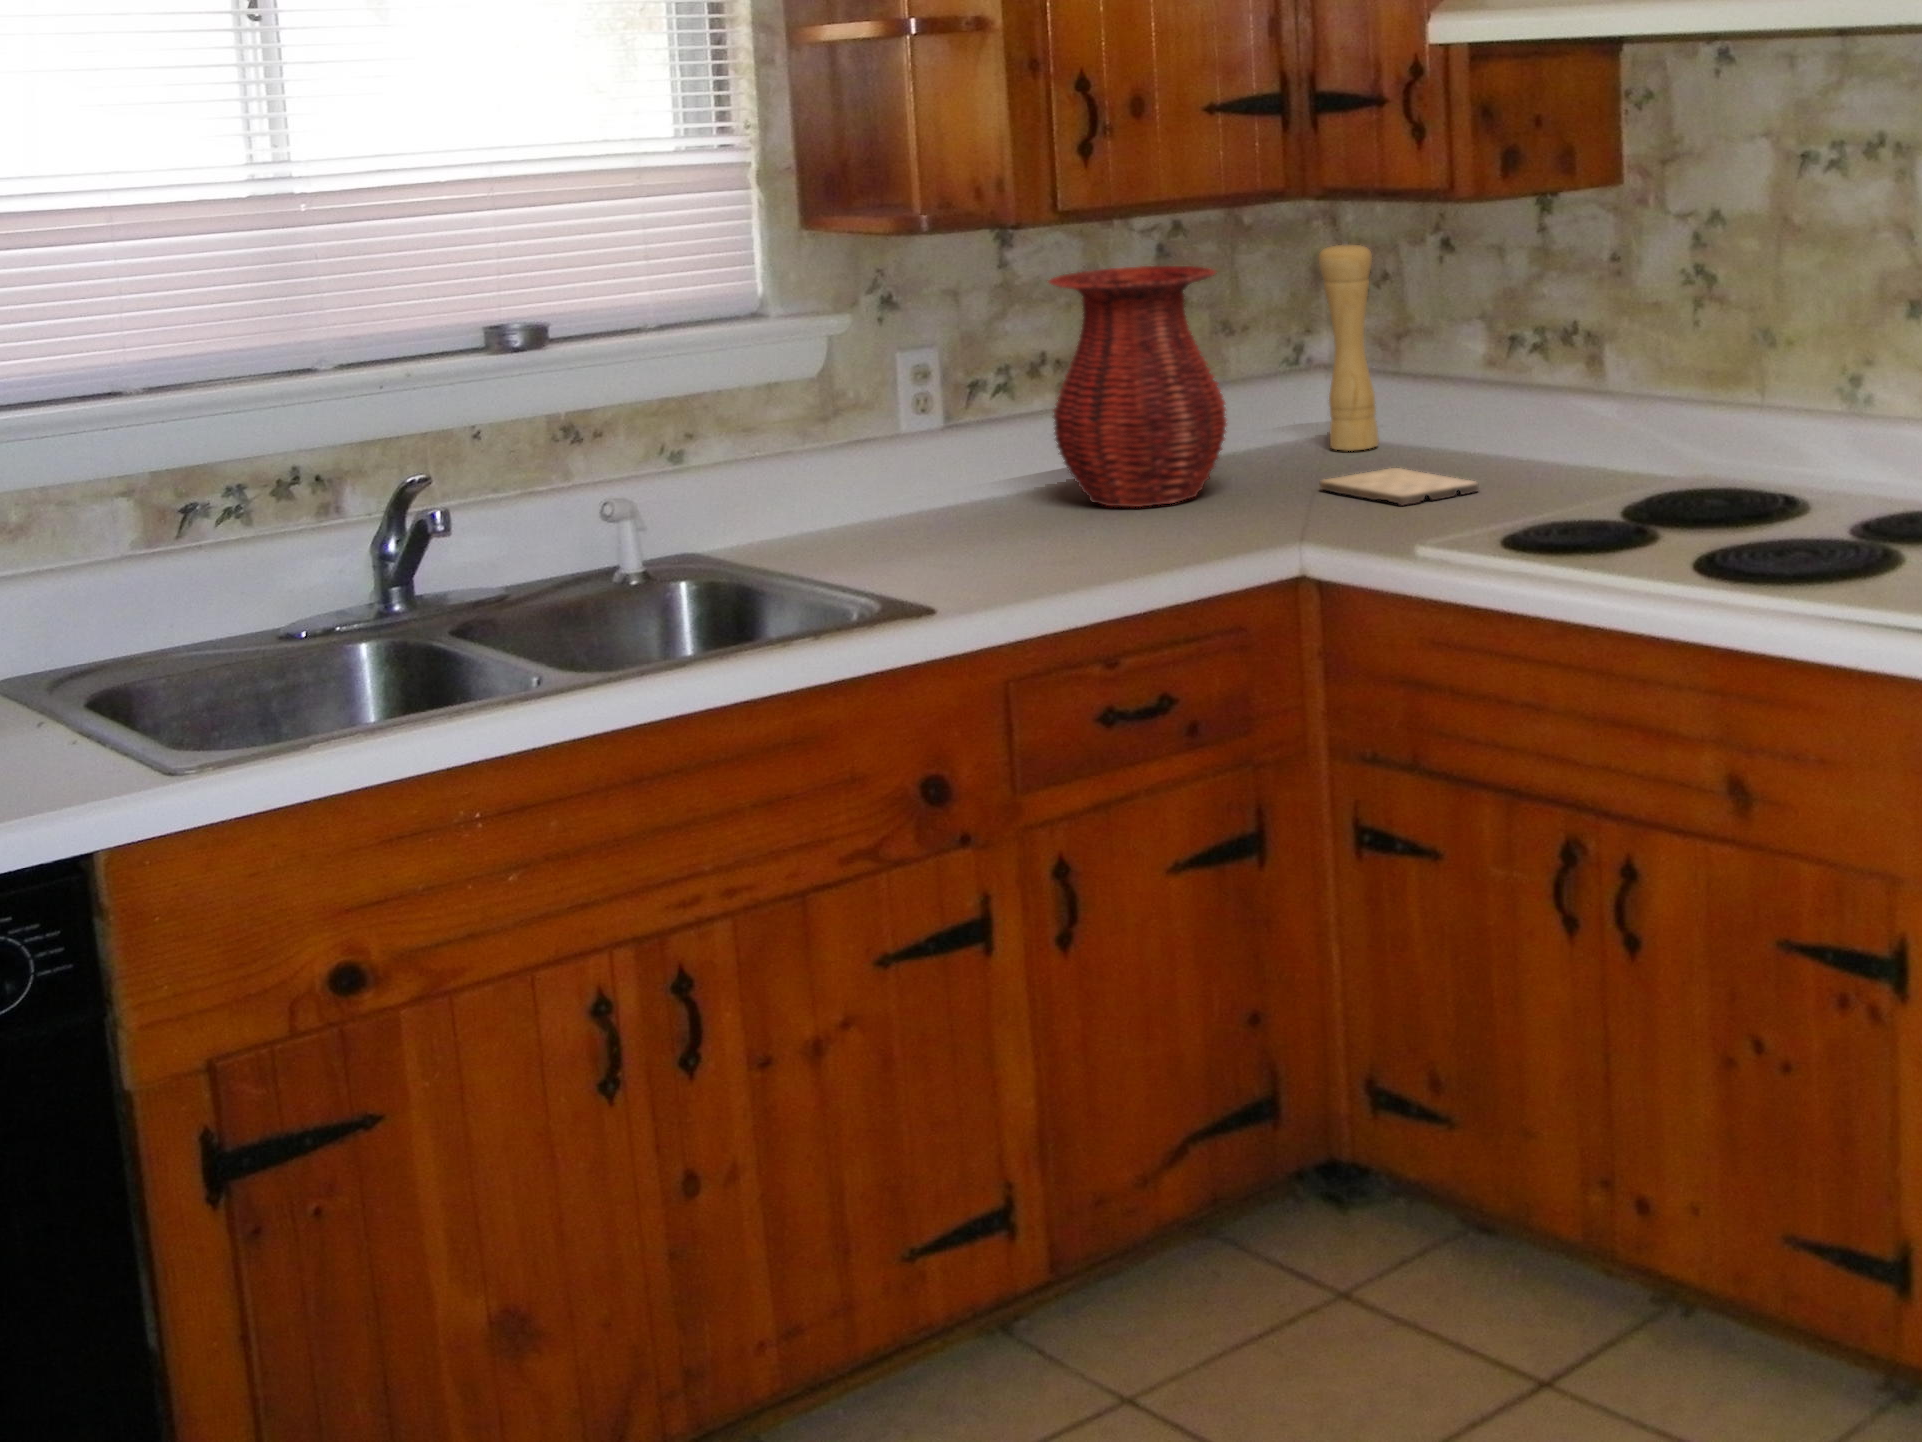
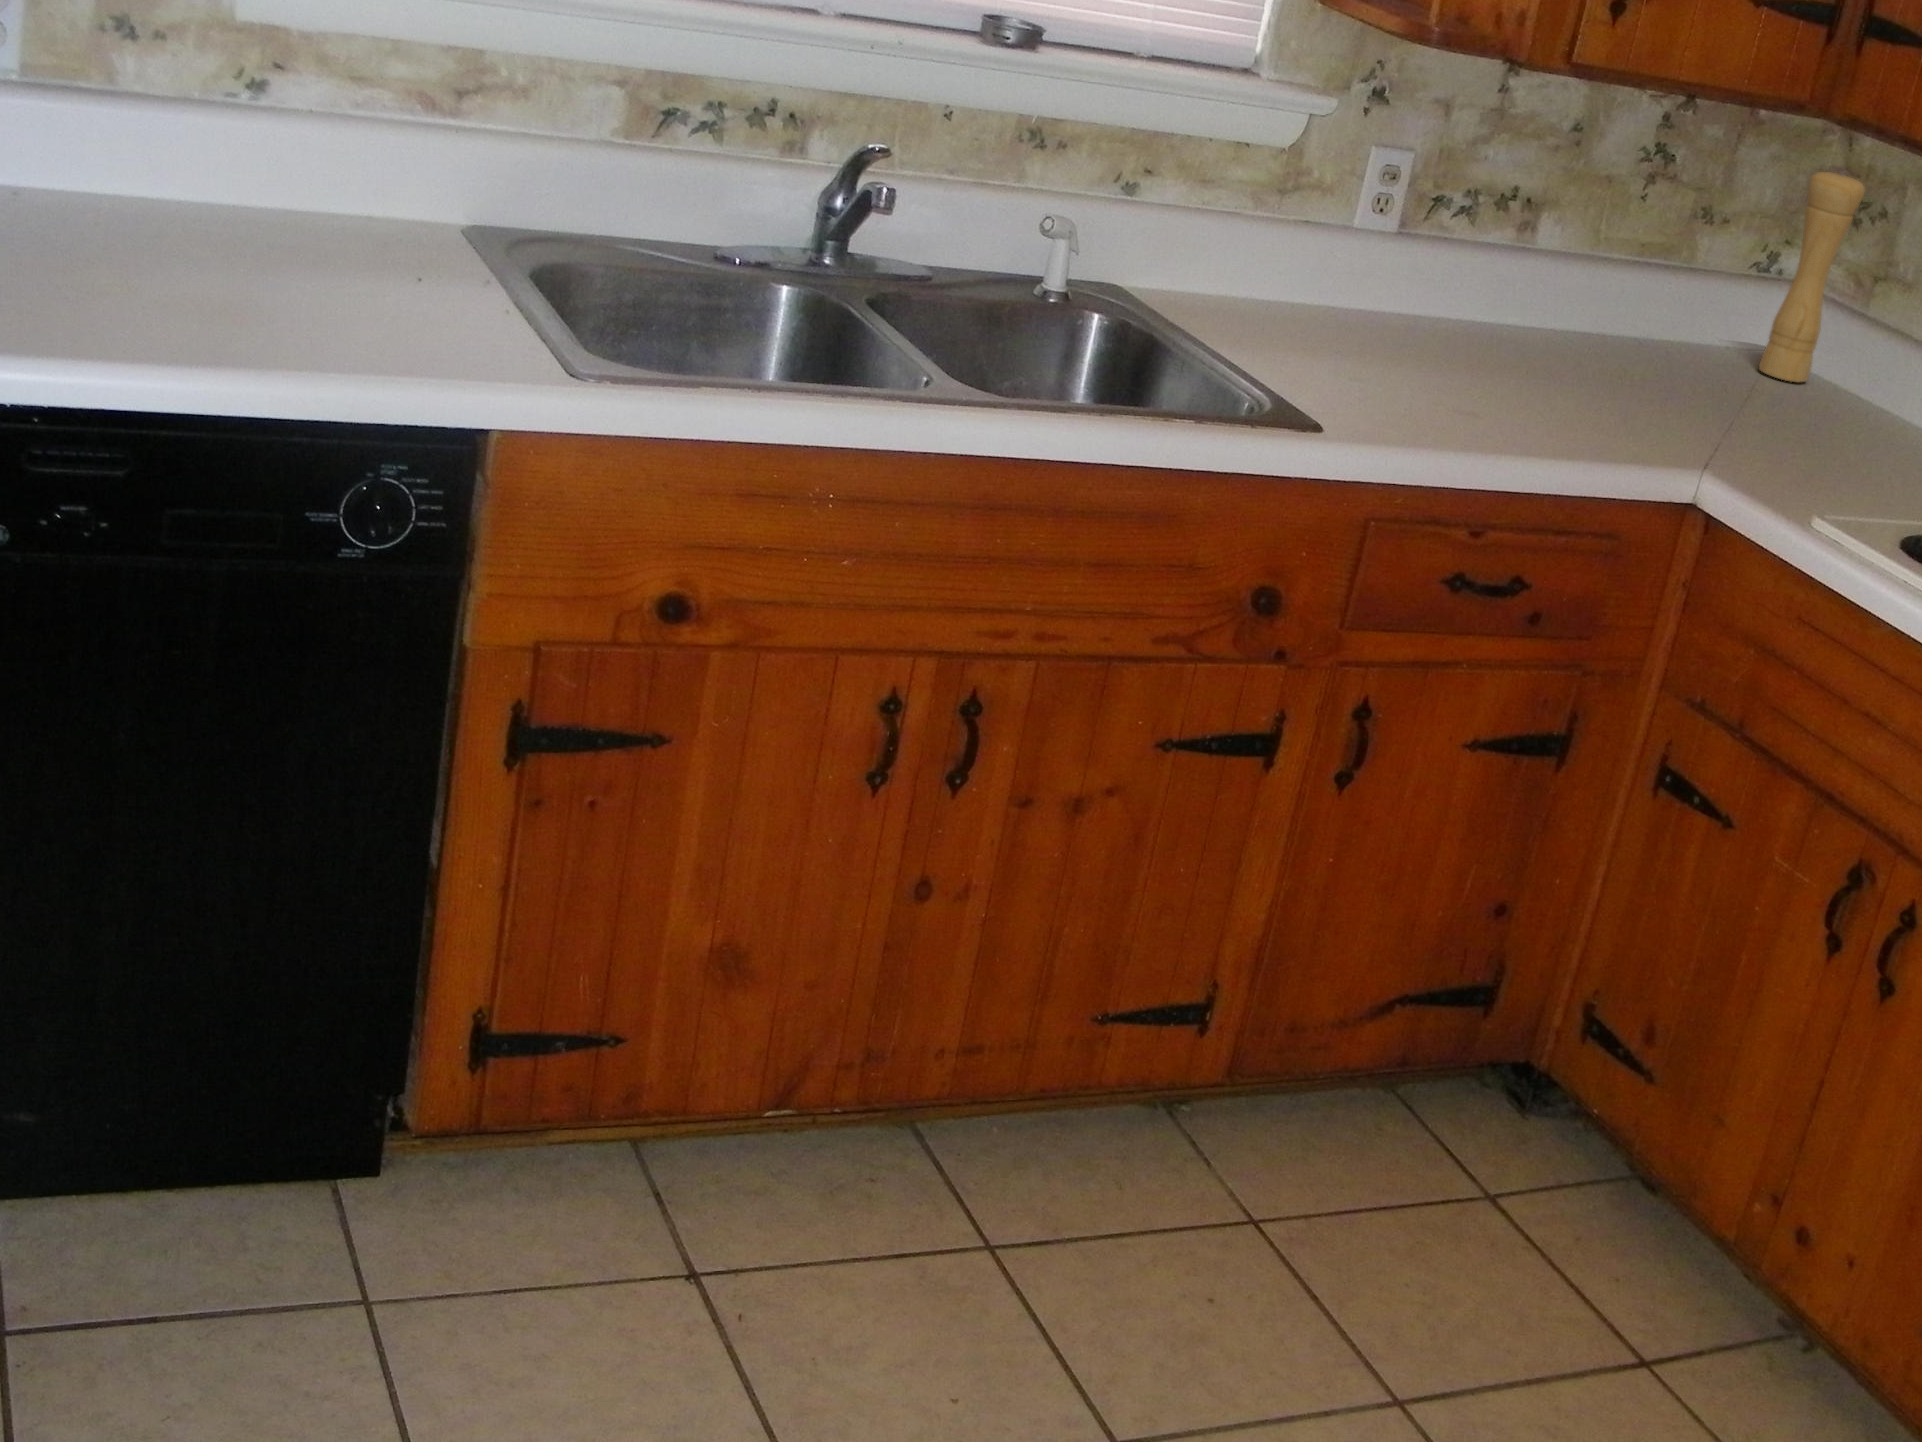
vase: present [1049,266,1227,507] -> none [1490,124,1704,382]
cutting board: present [1320,468,1479,506] -> none [1734,405,1896,469]

